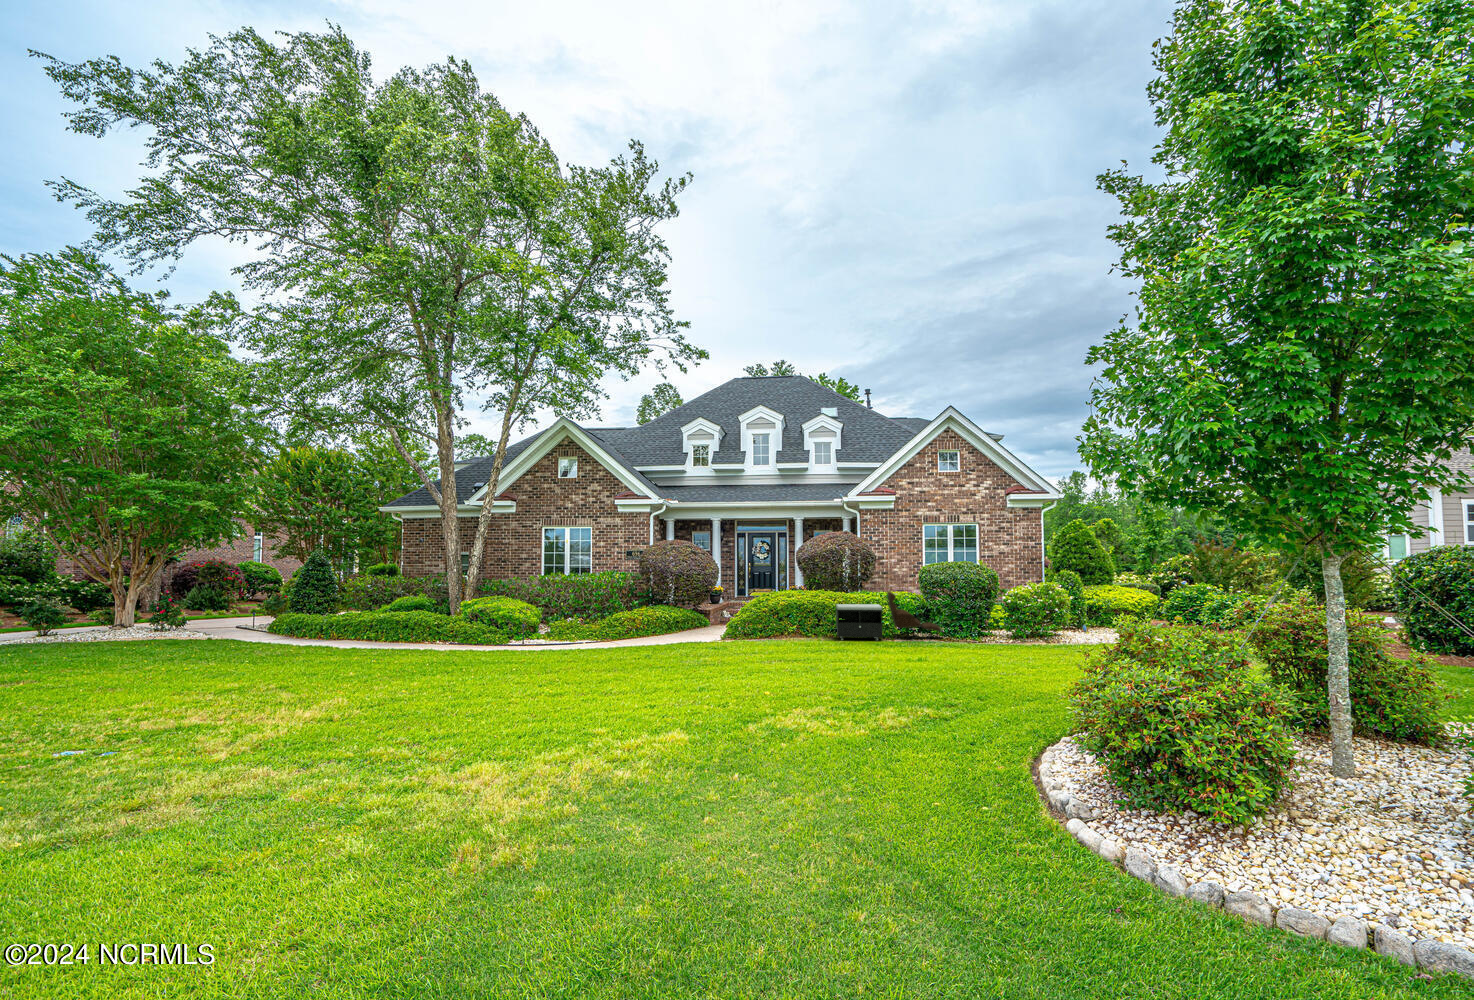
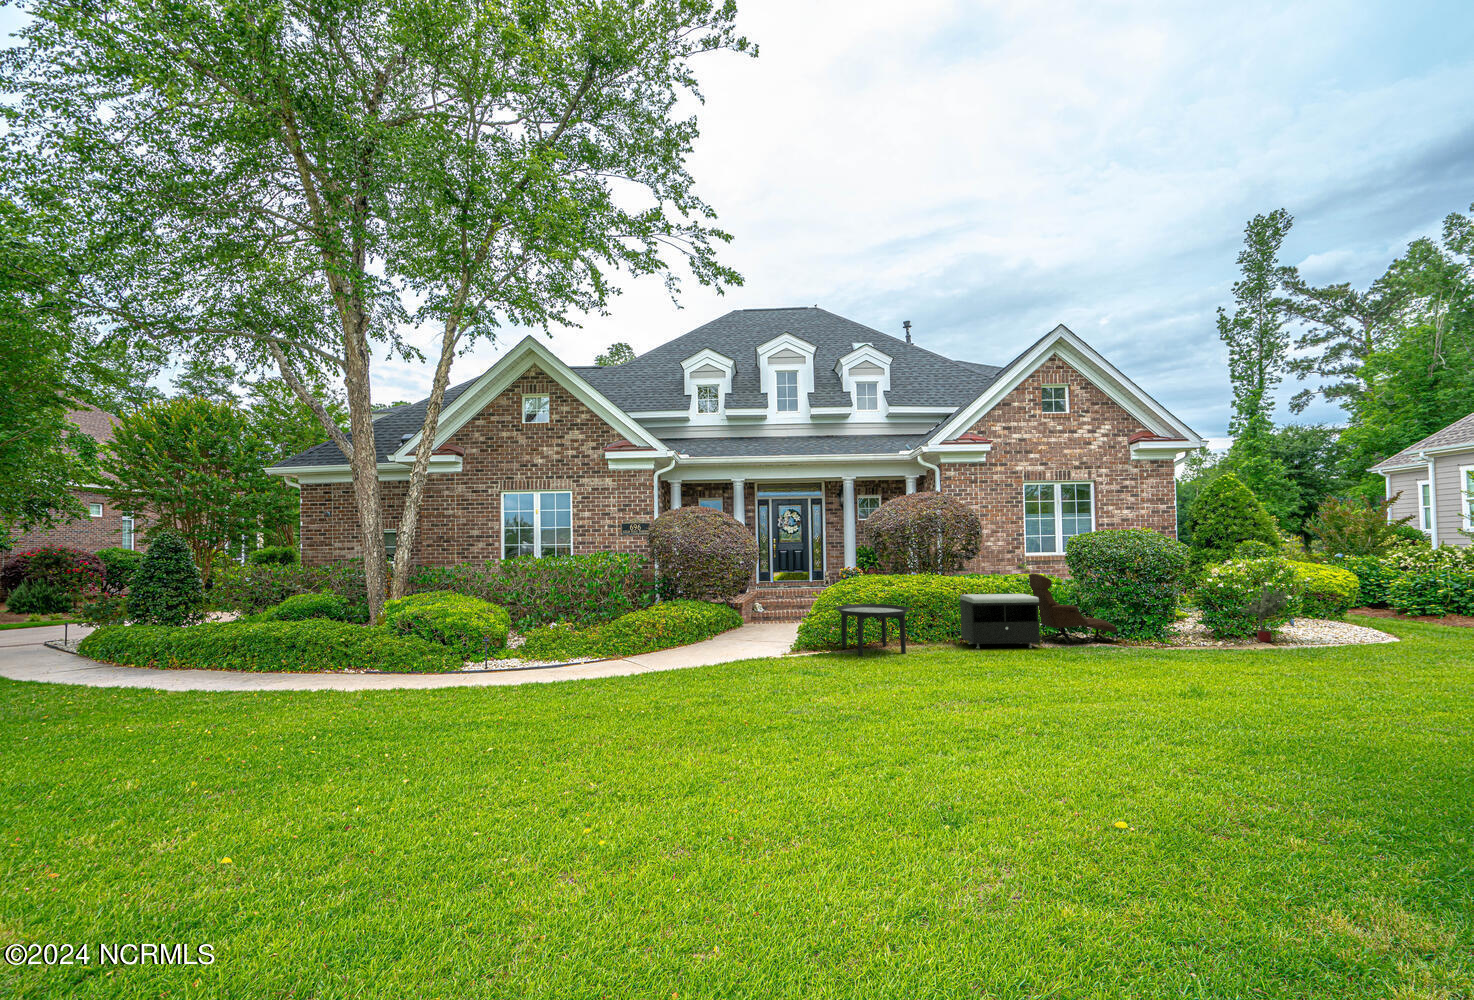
potted tree: none [1025,601,1058,641] -> present [1240,585,1287,643]
round table: none [747,609,795,642] -> present [836,604,910,656]

